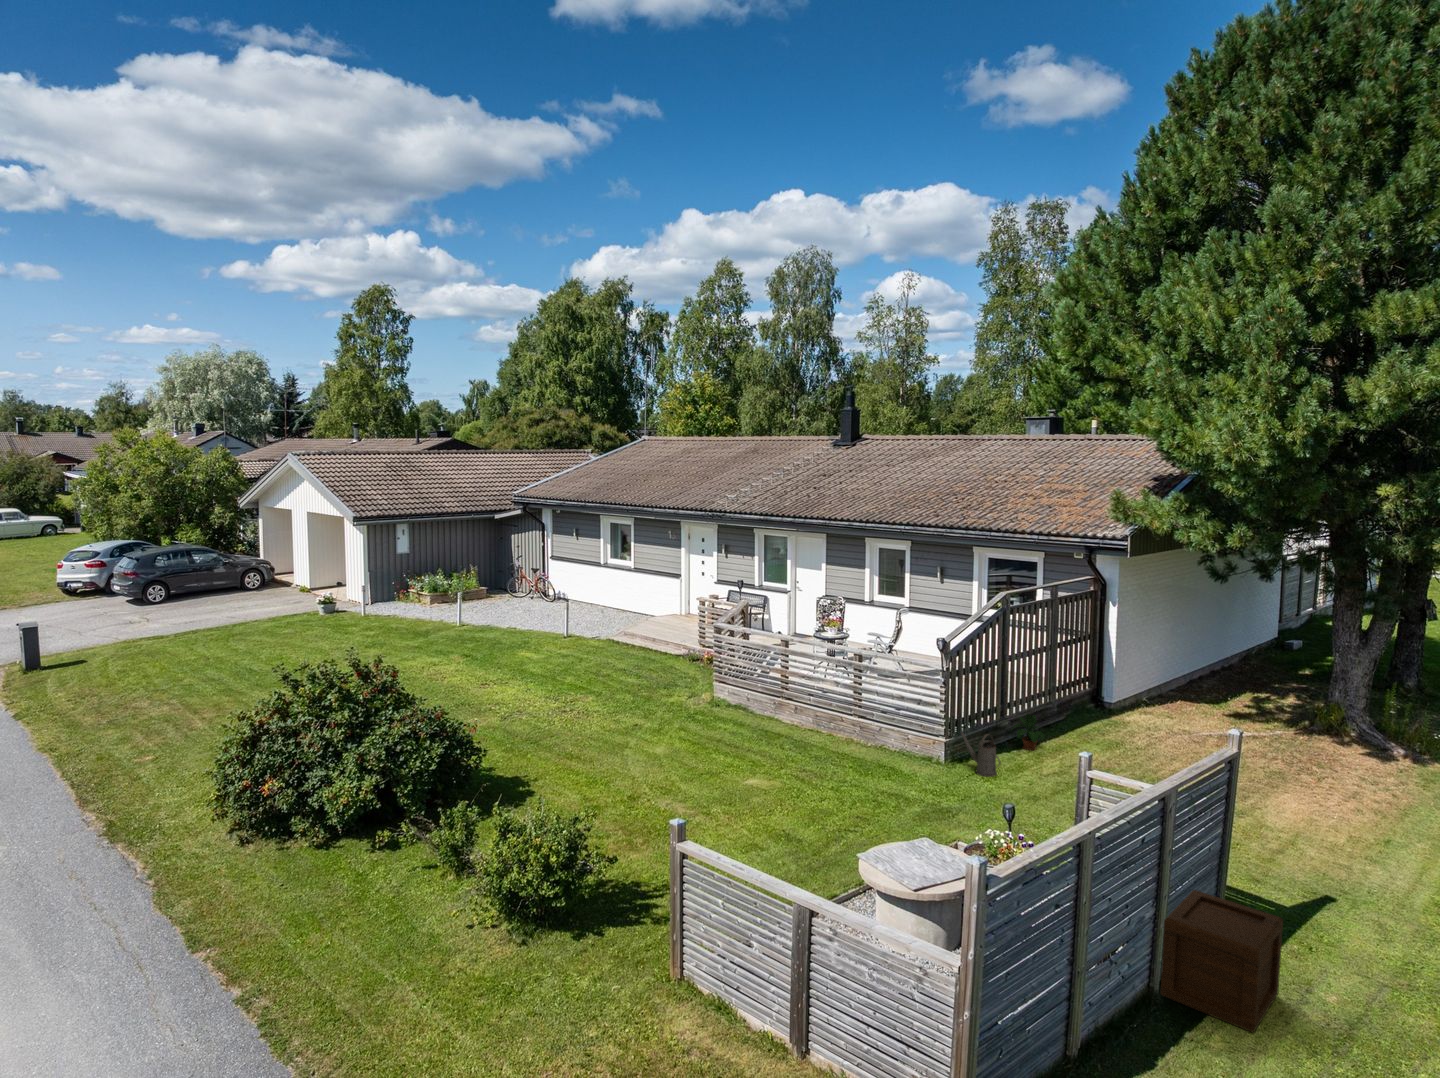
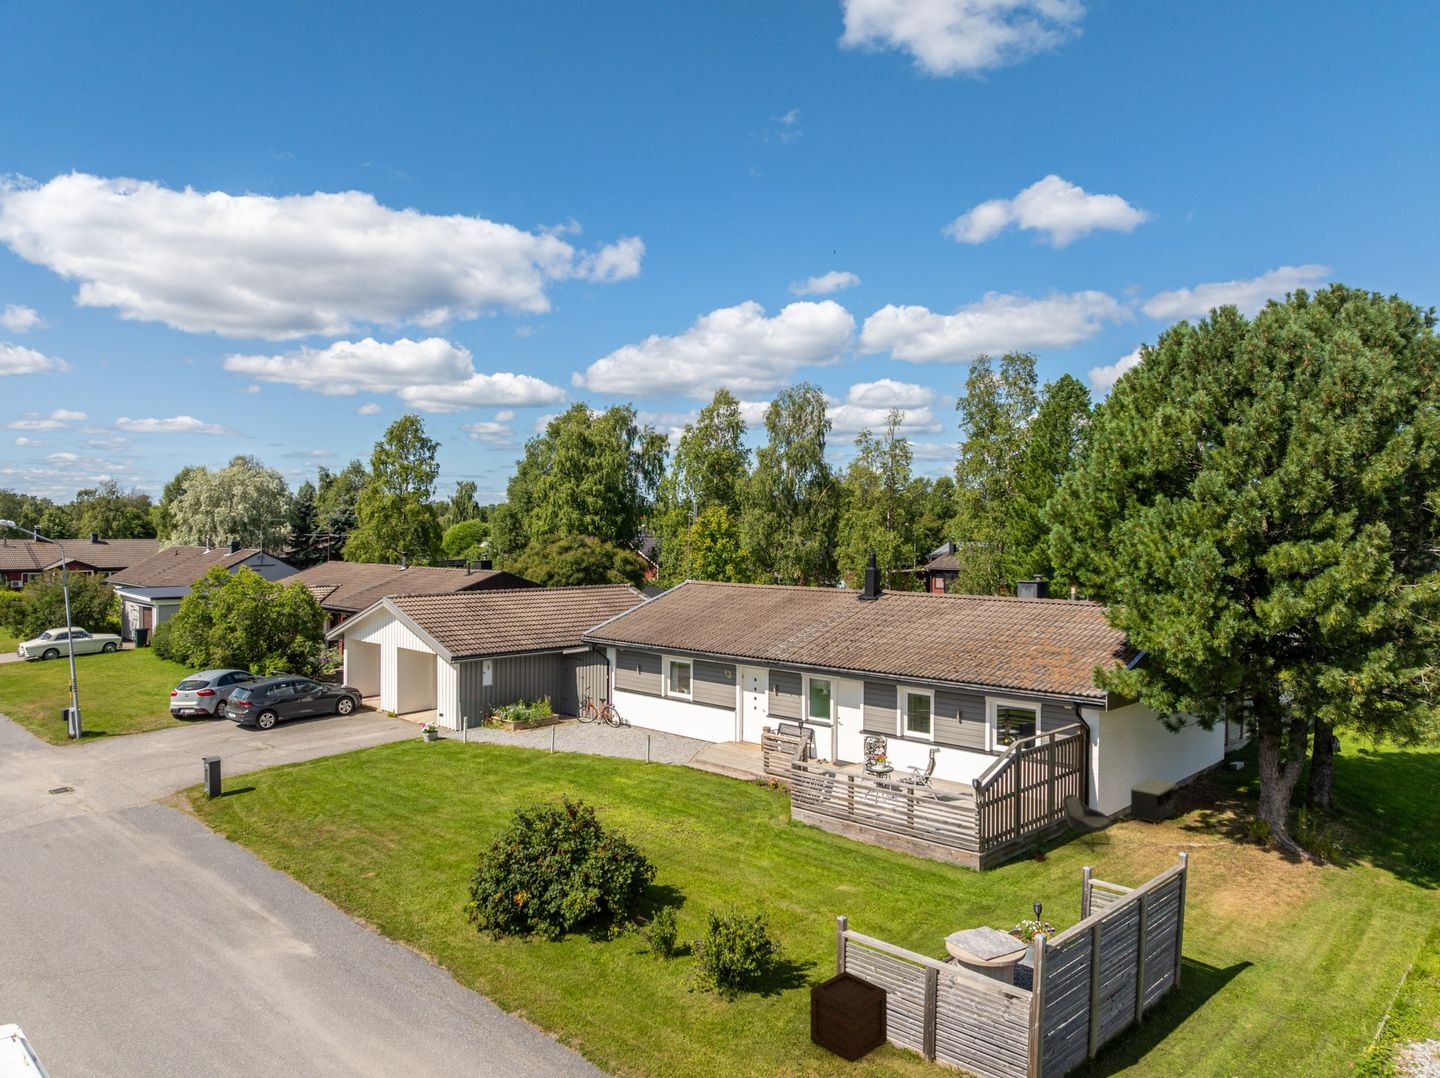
storage bench: none [1155,650,1215,708] -> present [1131,778,1175,824]
lounge chair: none [1060,666,1130,741] -> present [1062,794,1112,851]
watering can: present [961,733,1000,777] -> none [991,849,1022,883]
wooden crate: present [1161,890,1283,1032] -> present [810,971,887,1063]

